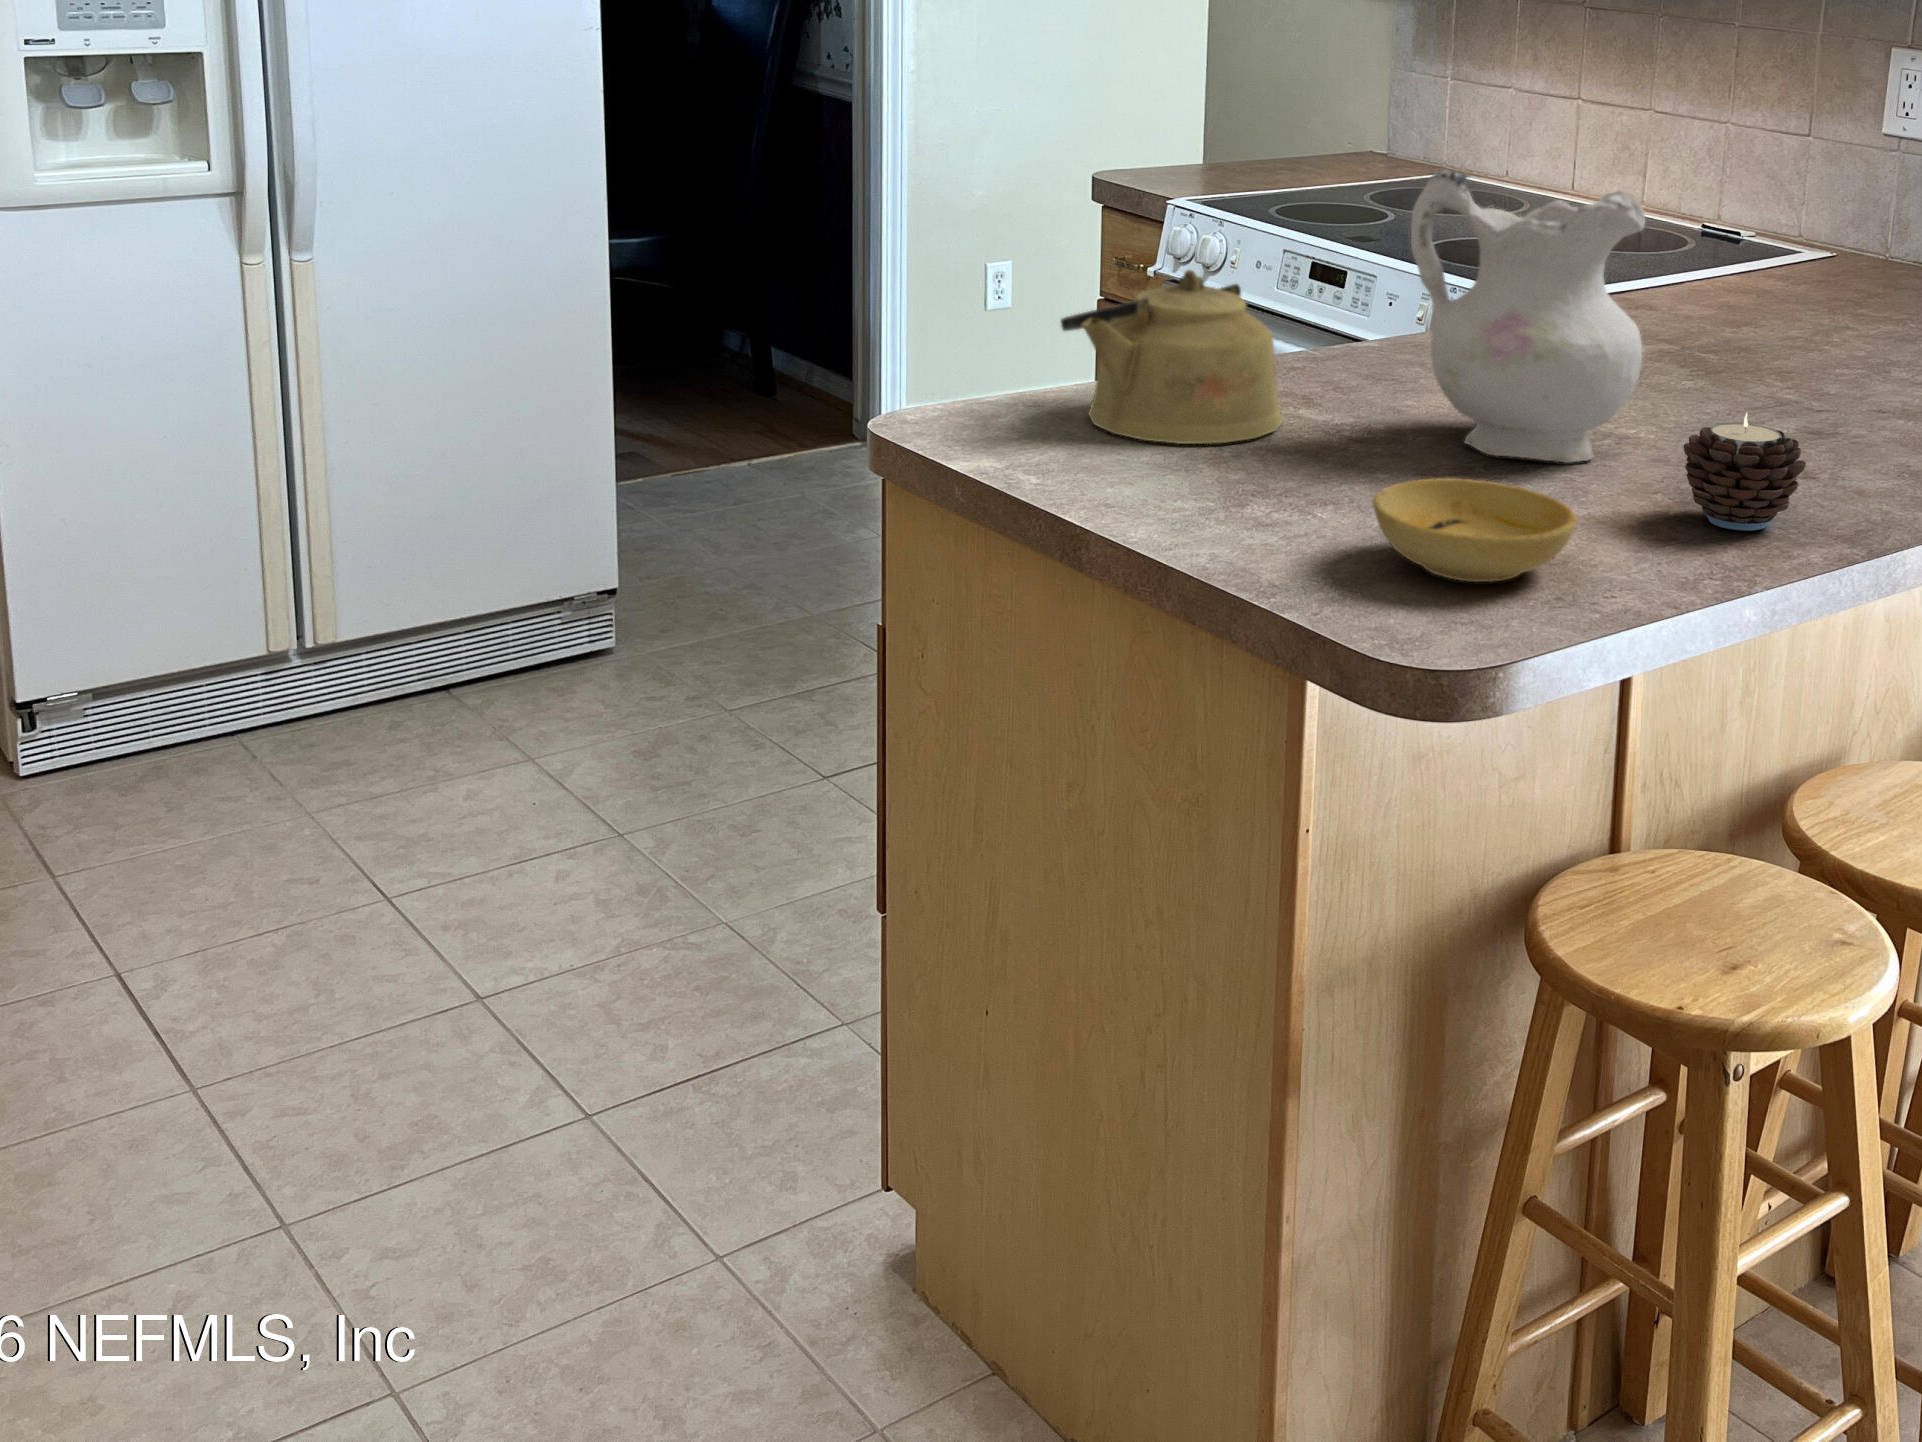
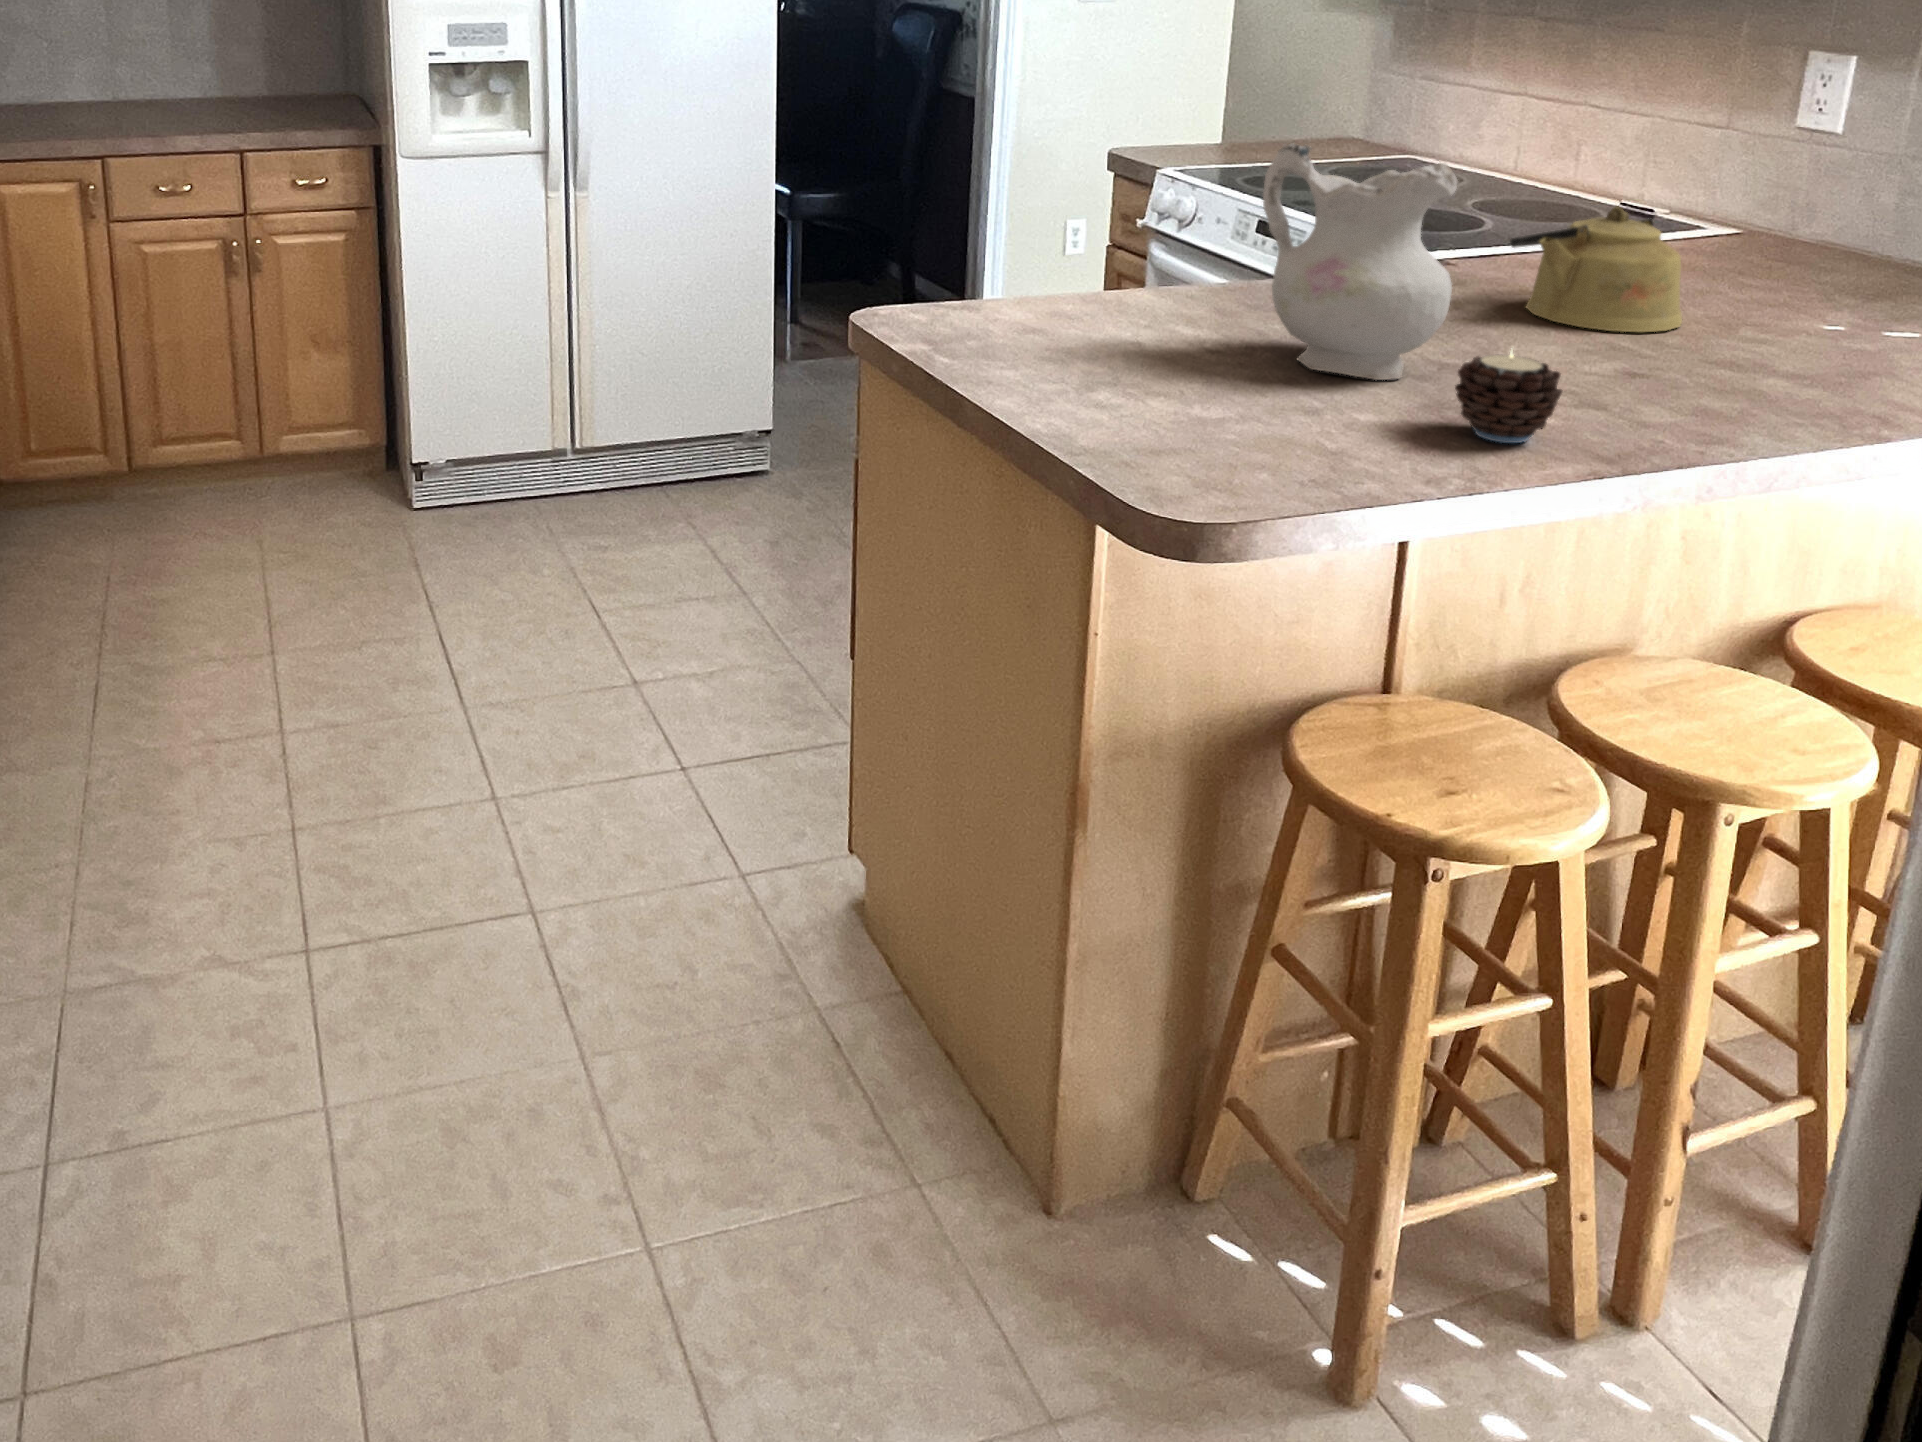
kettle: present [1061,270,1283,444] -> present [1510,206,1682,333]
bowl: present [1373,478,1576,582] -> none [1169,380,1335,462]

